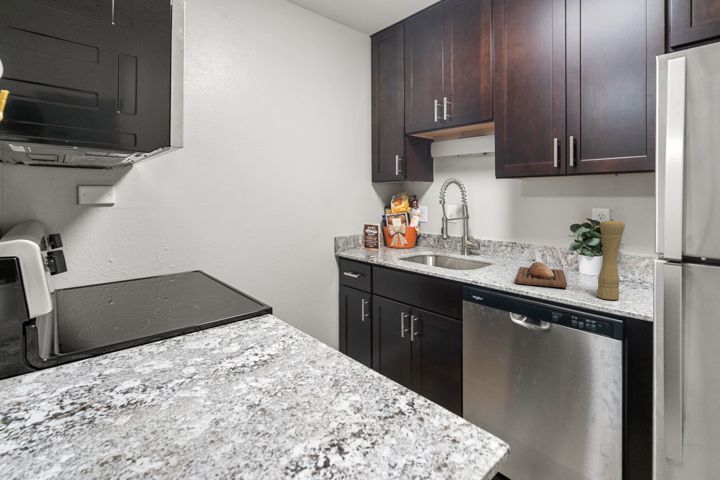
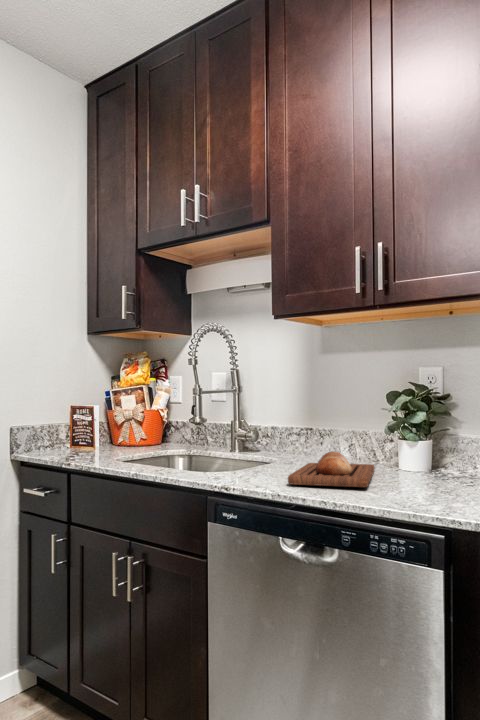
pepper mill: present [597,219,625,300] -> none [406,366,443,501]

